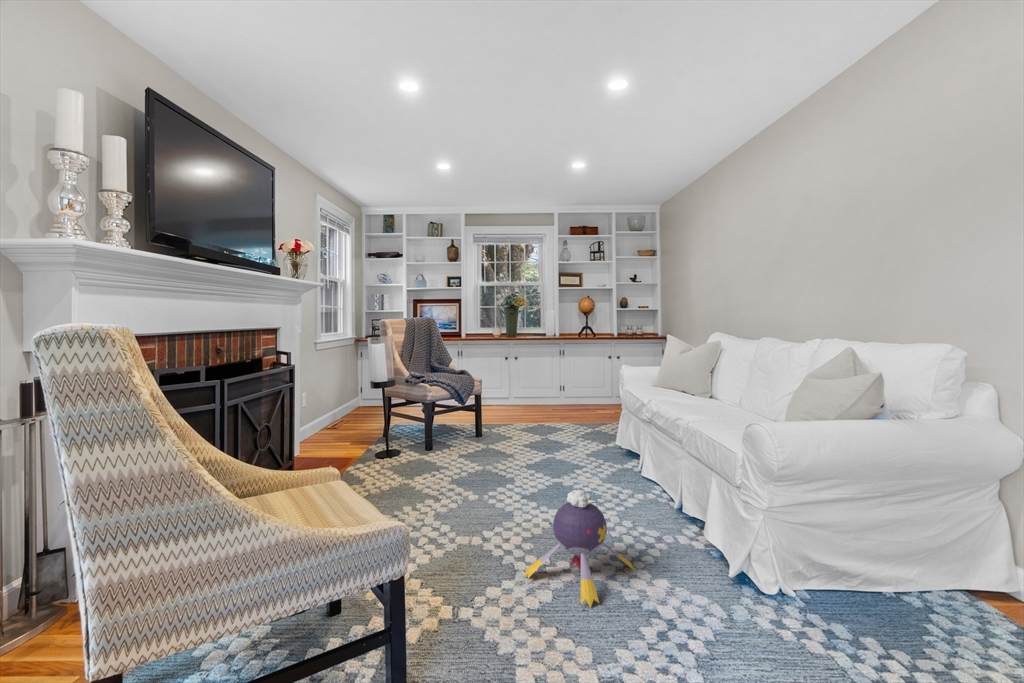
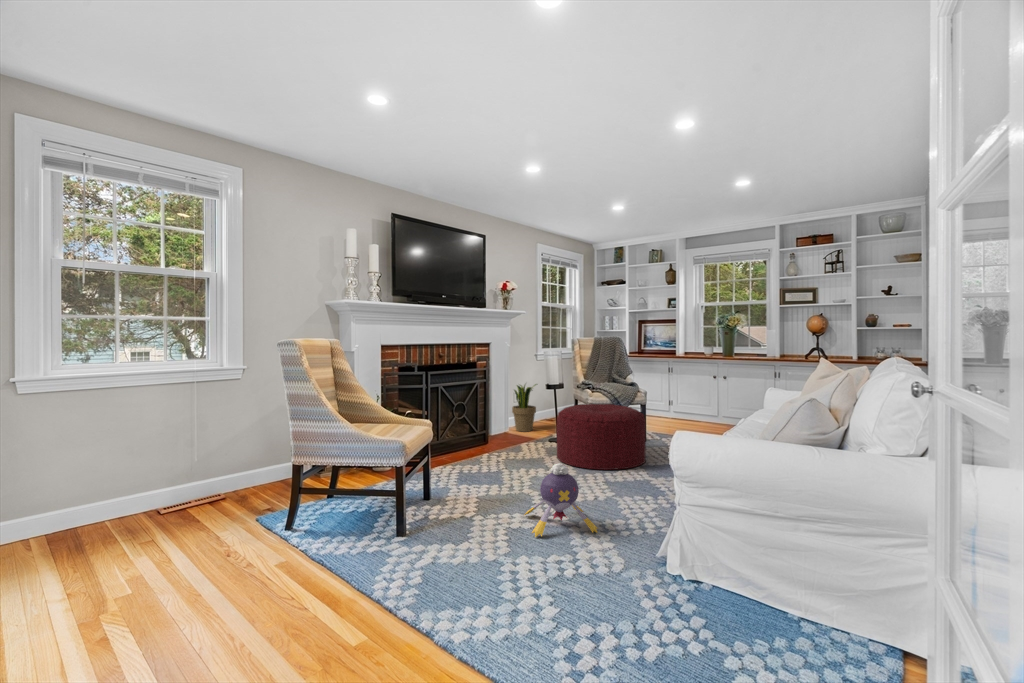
potted plant: none [306,381,345,450] -> present [512,384,537,432]
ottoman: none [420,399,529,483] -> present [557,404,646,470]

